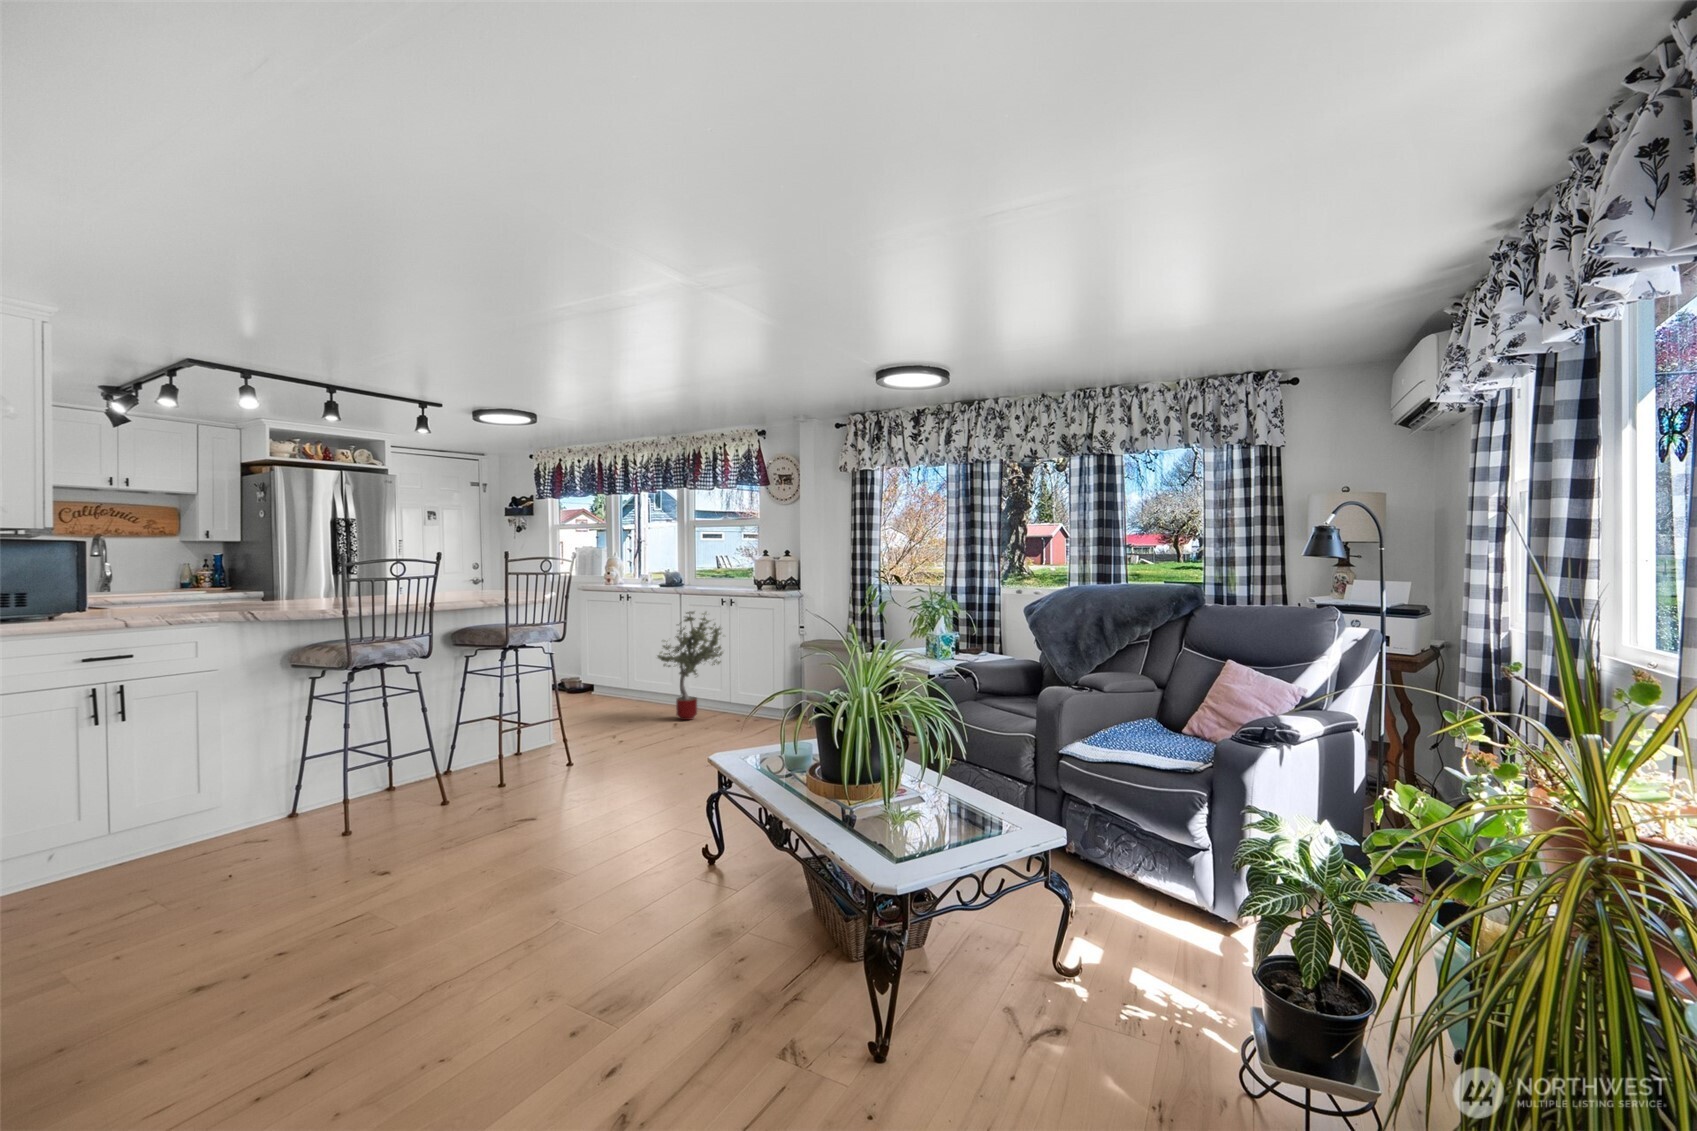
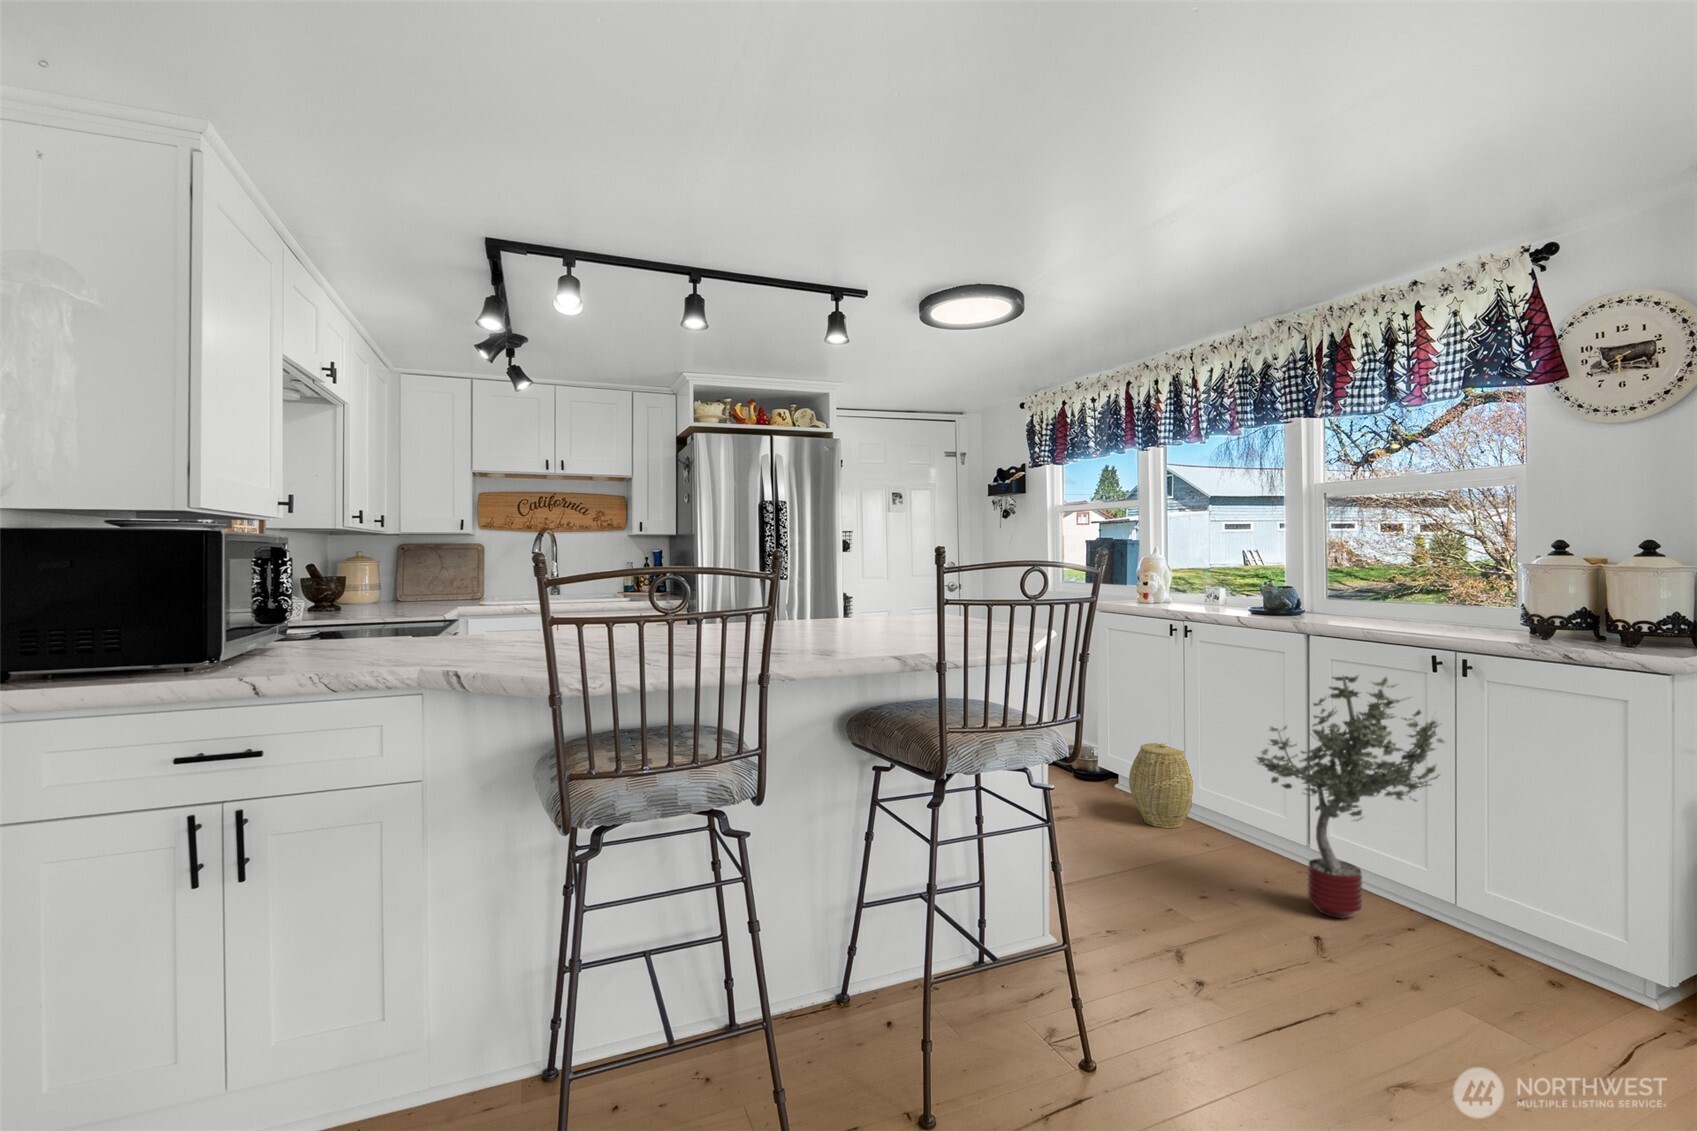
woven basket: none [597,660,634,704] -> present [1129,743,1193,828]

